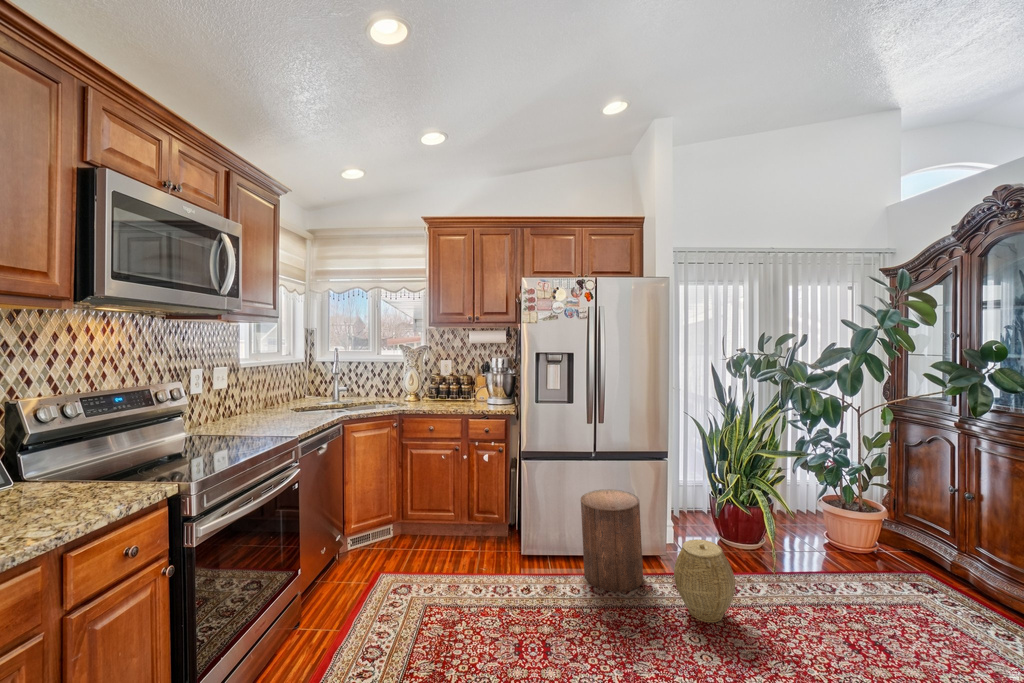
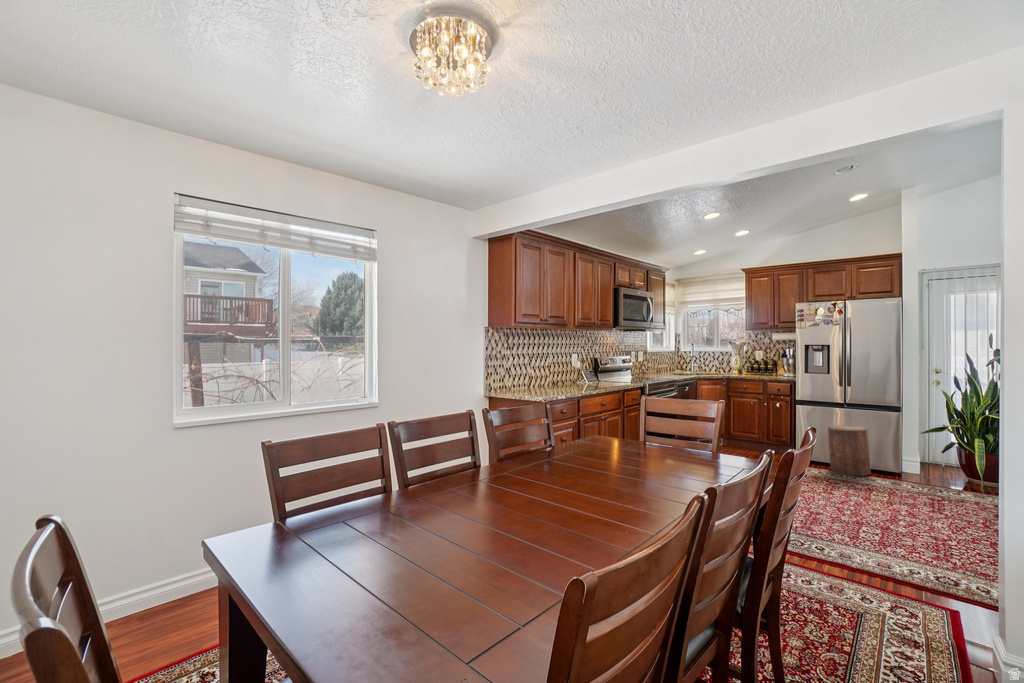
woven basket: present [674,540,735,623] -> none [875,449,914,489]

